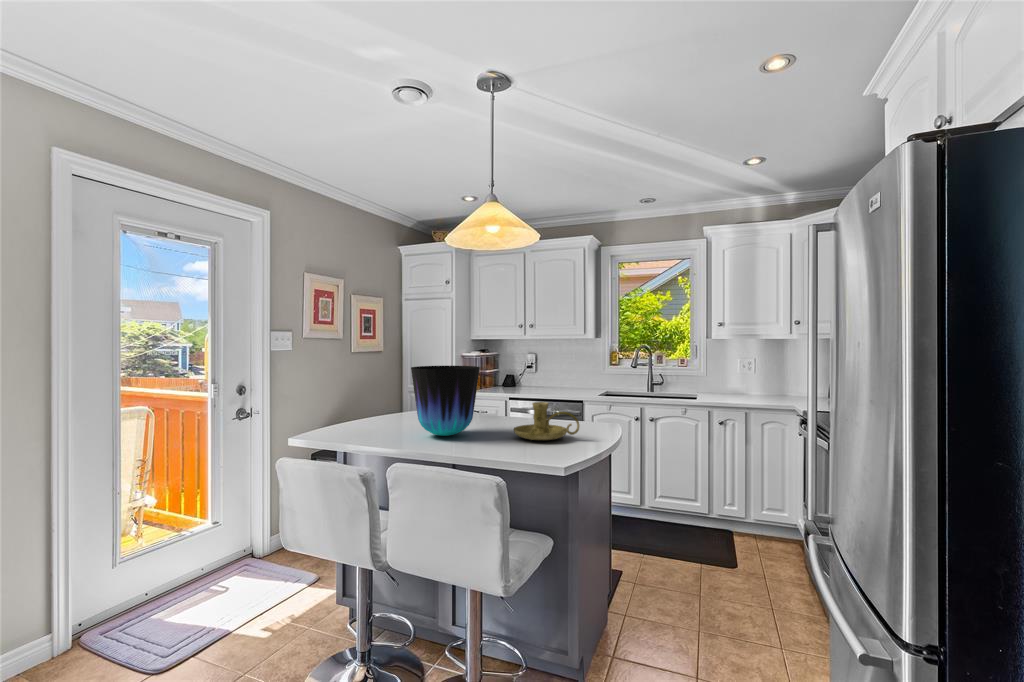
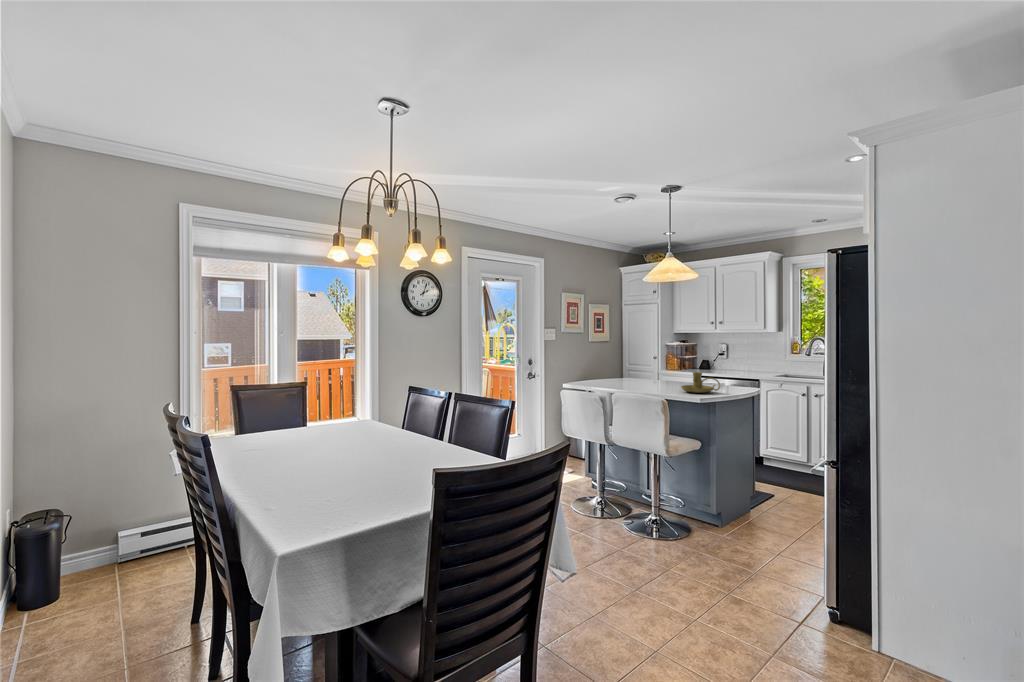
vase: present [411,366,480,436] -> none [624,350,662,389]

